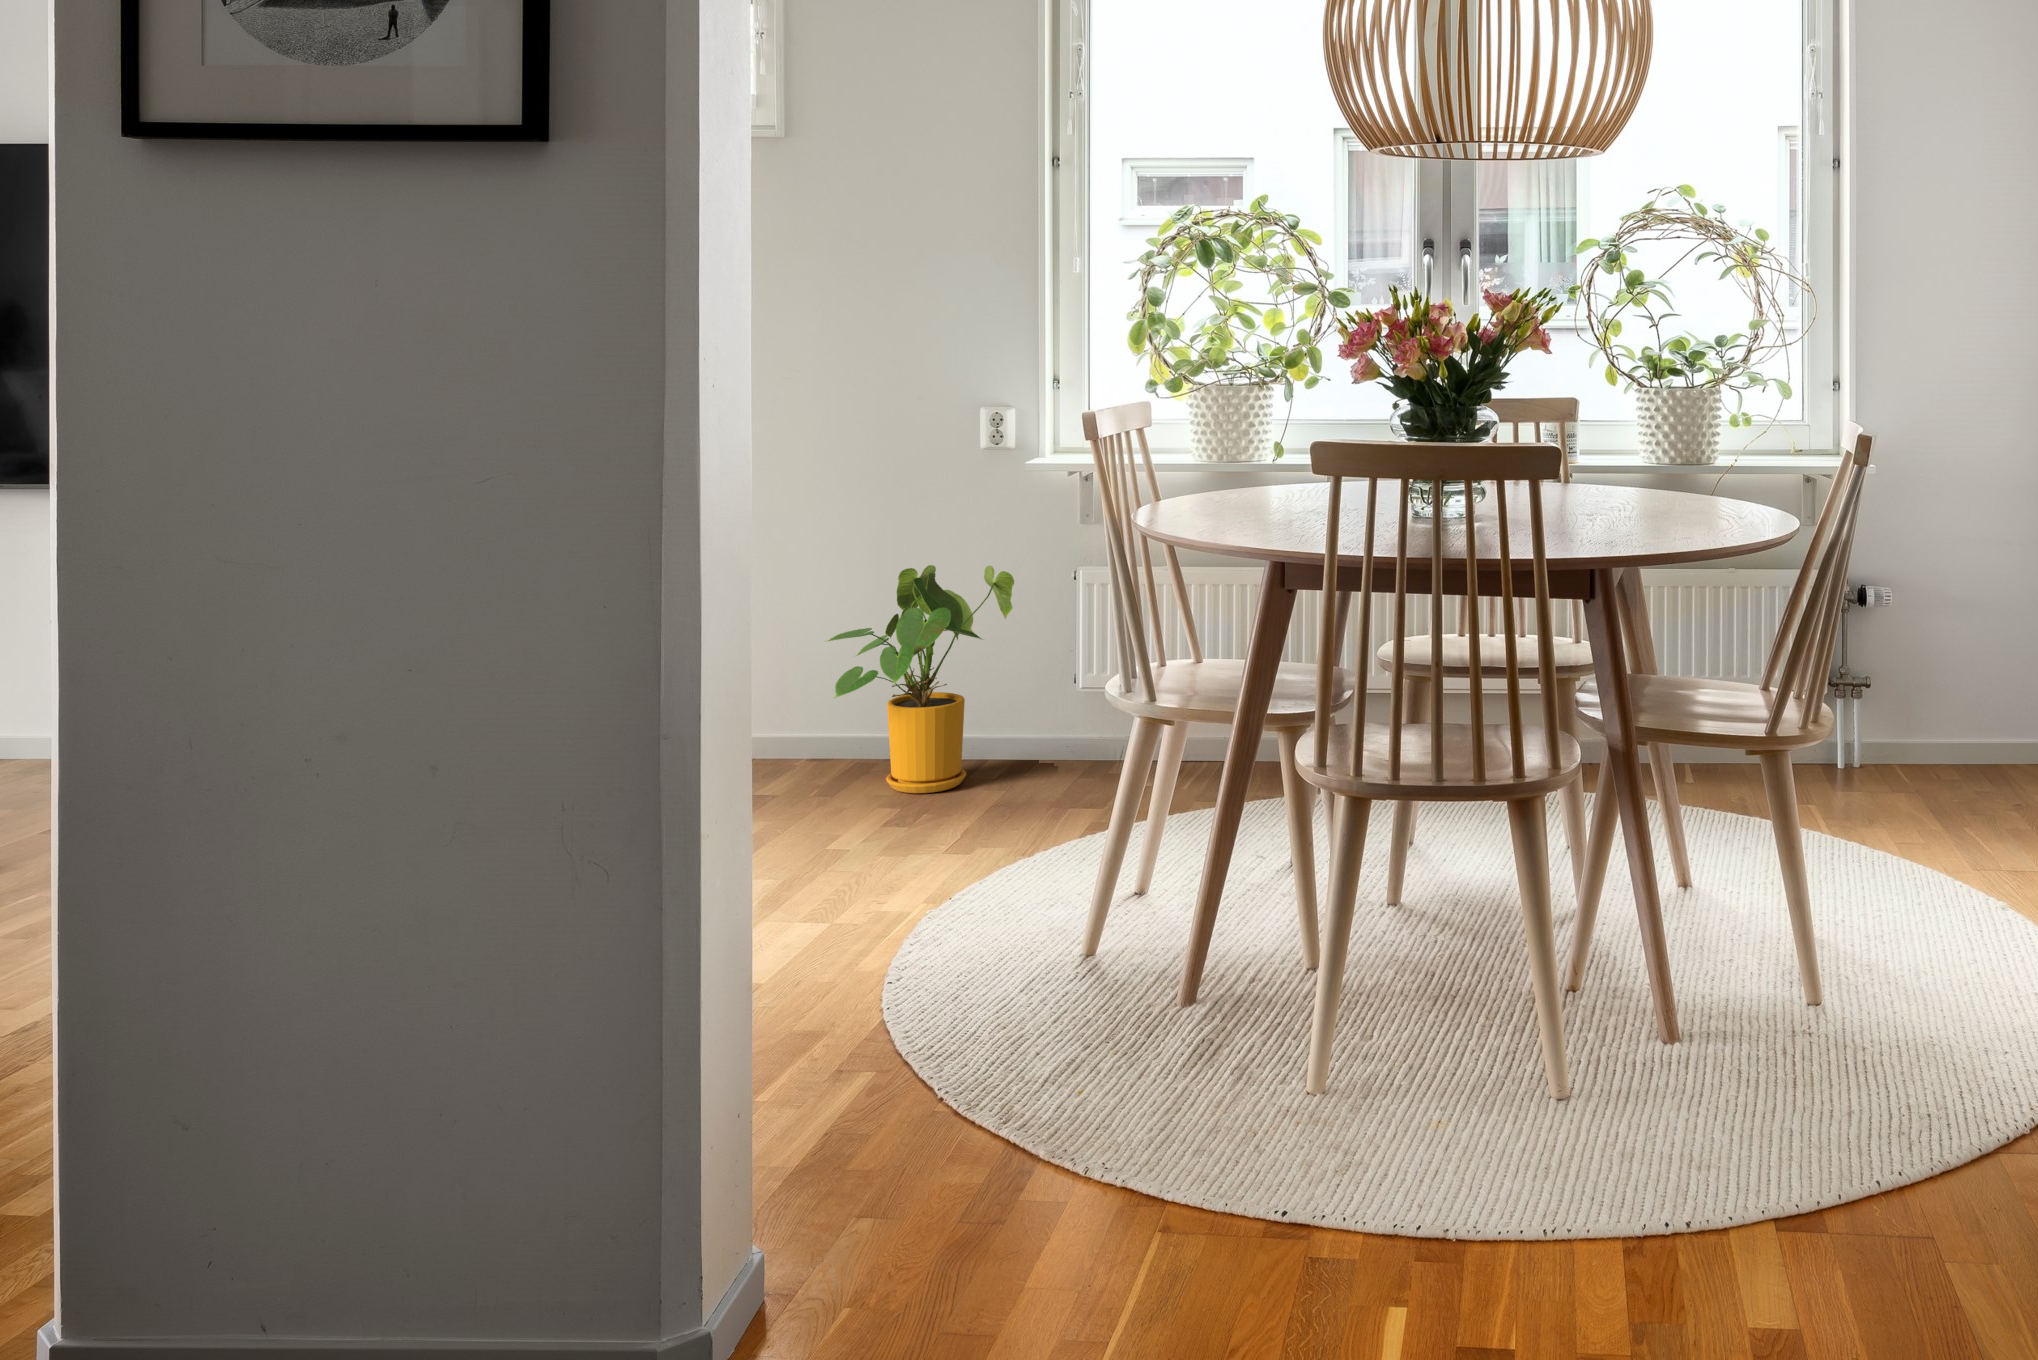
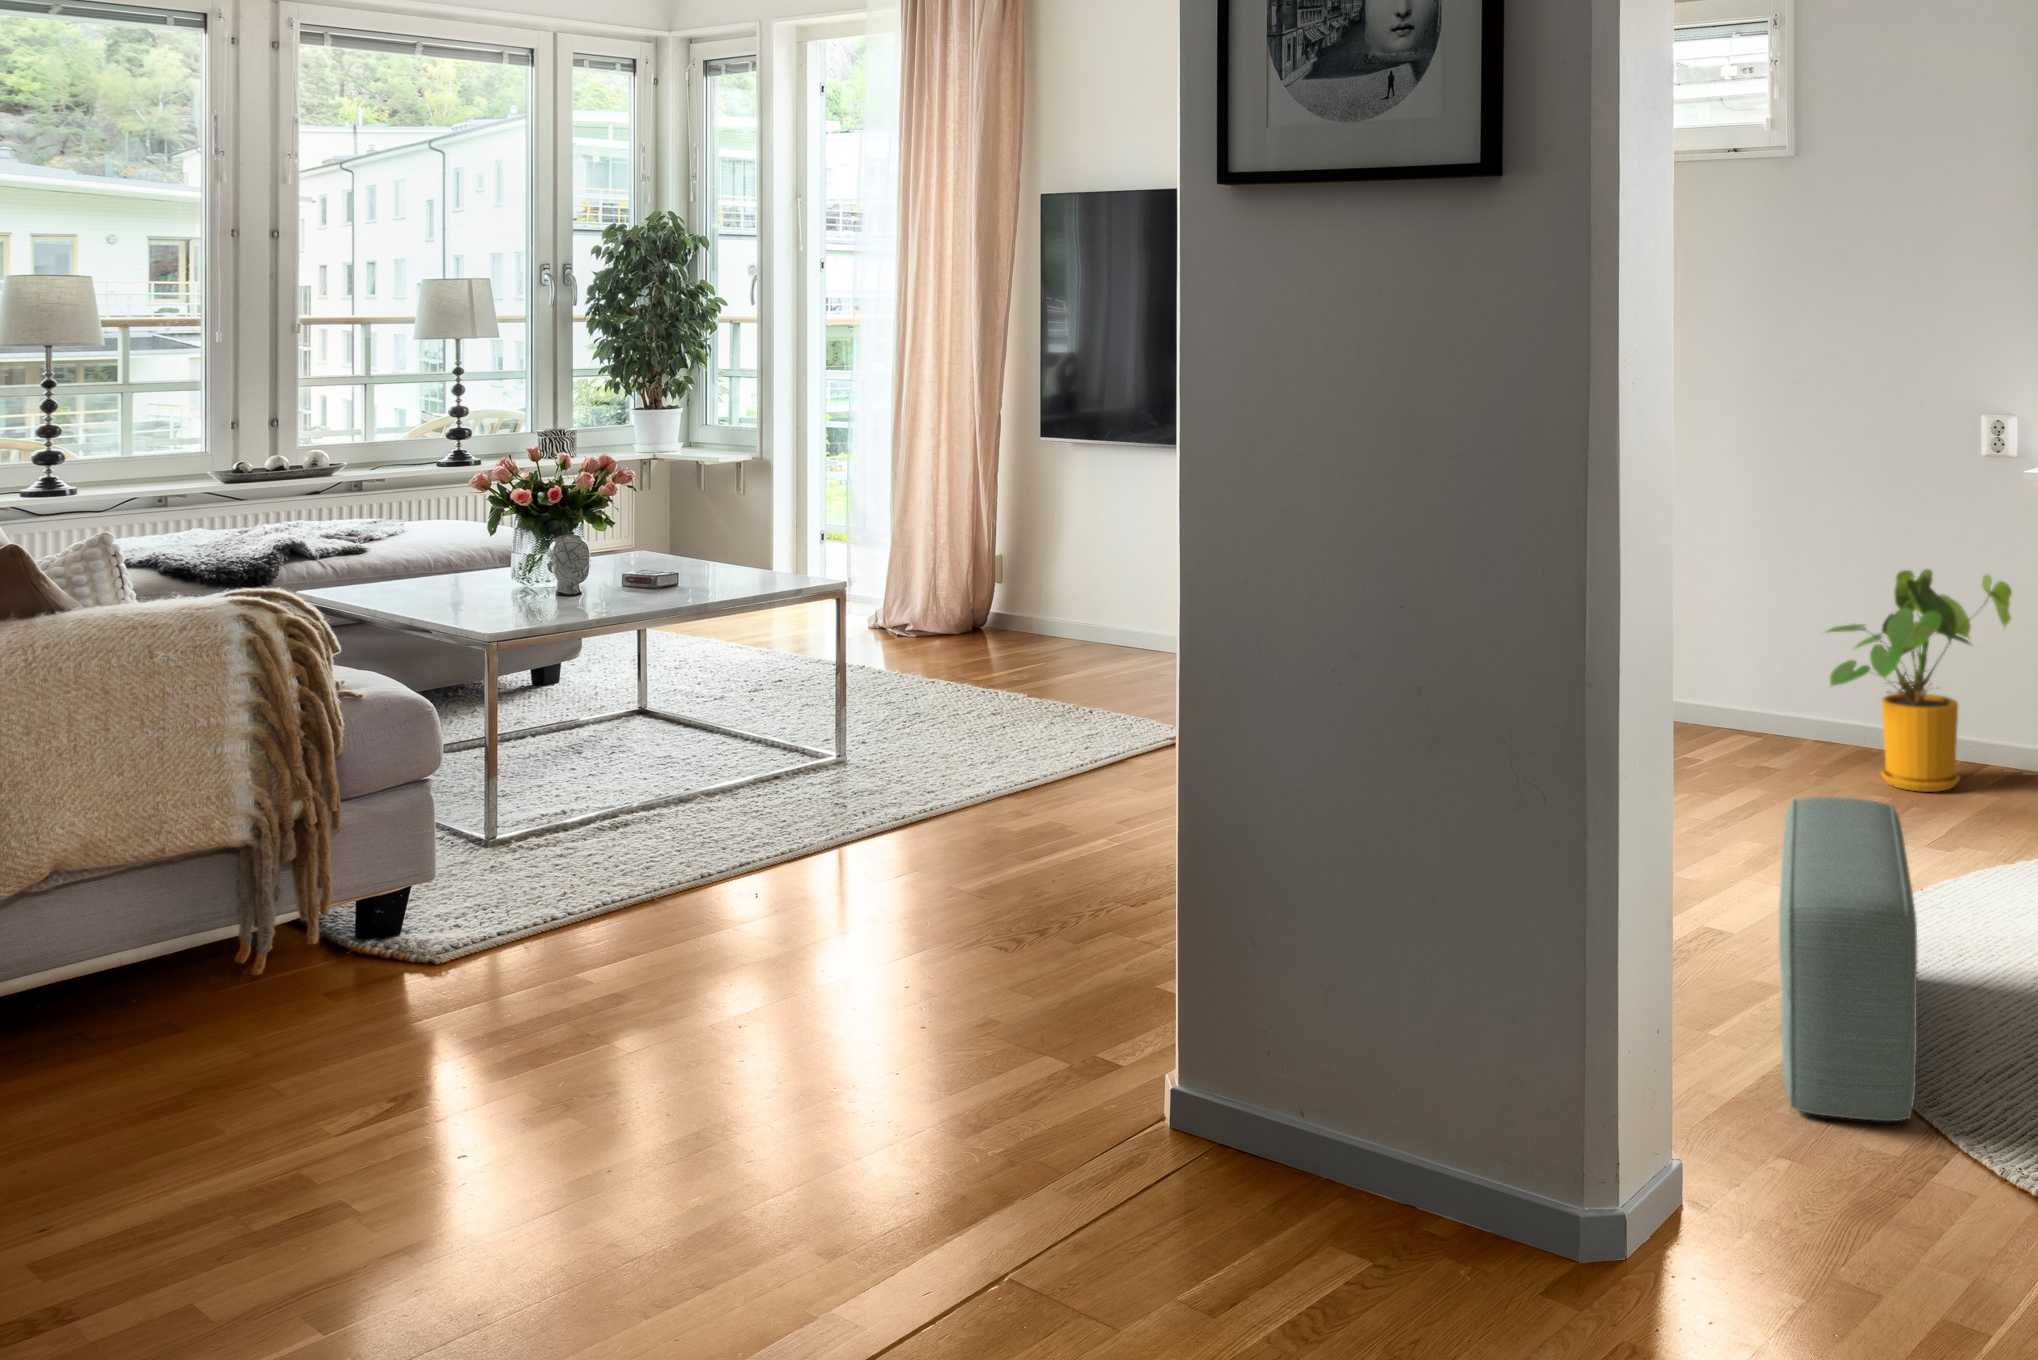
pouf: none [825,813,987,1160] -> present [1779,797,1917,1121]

